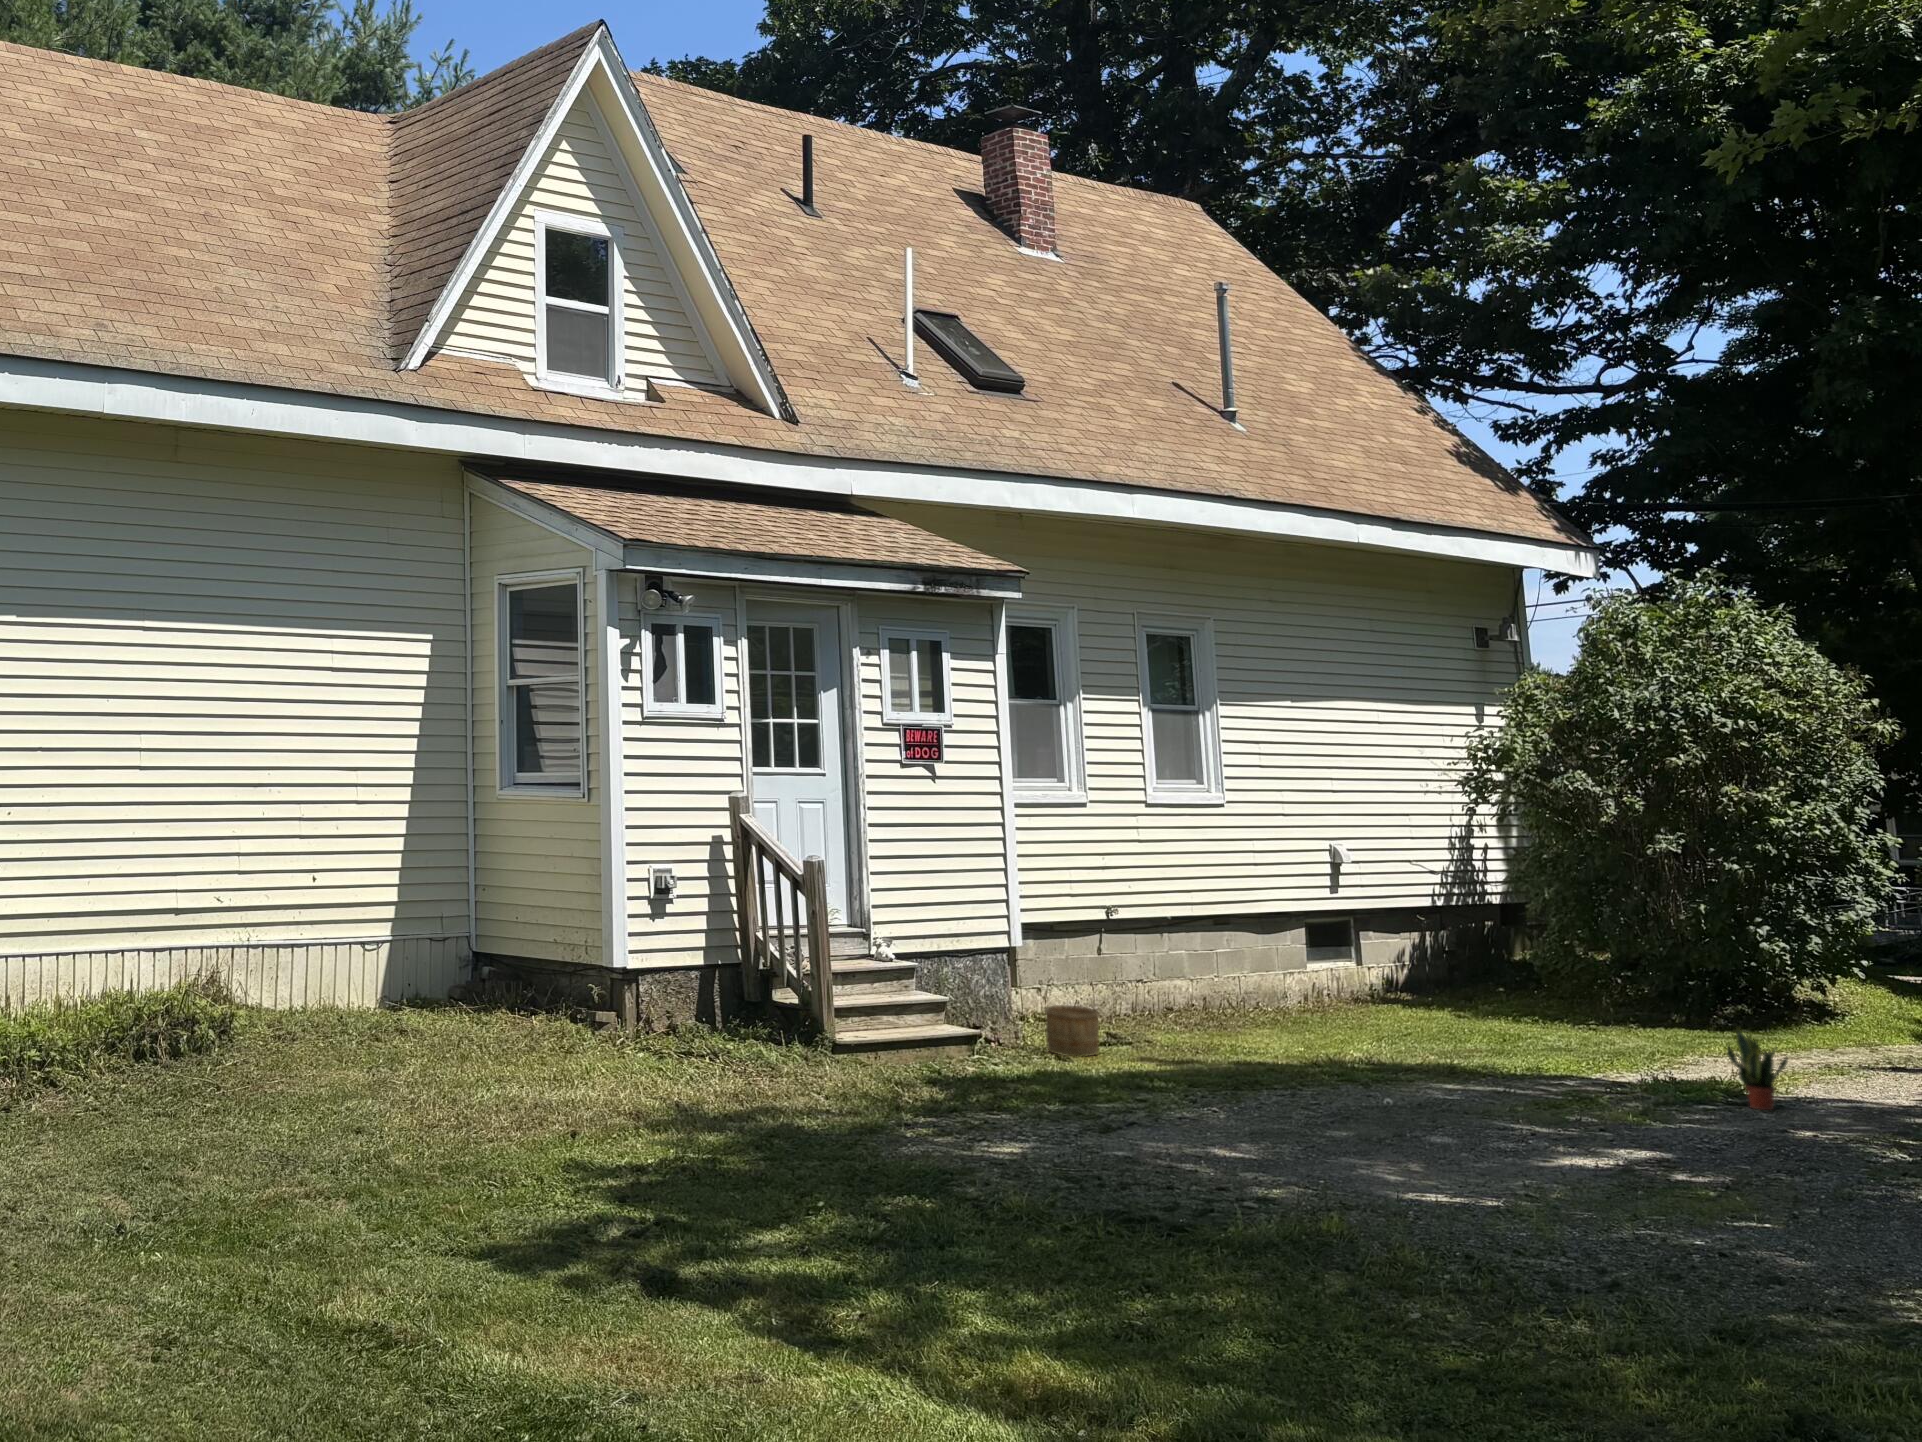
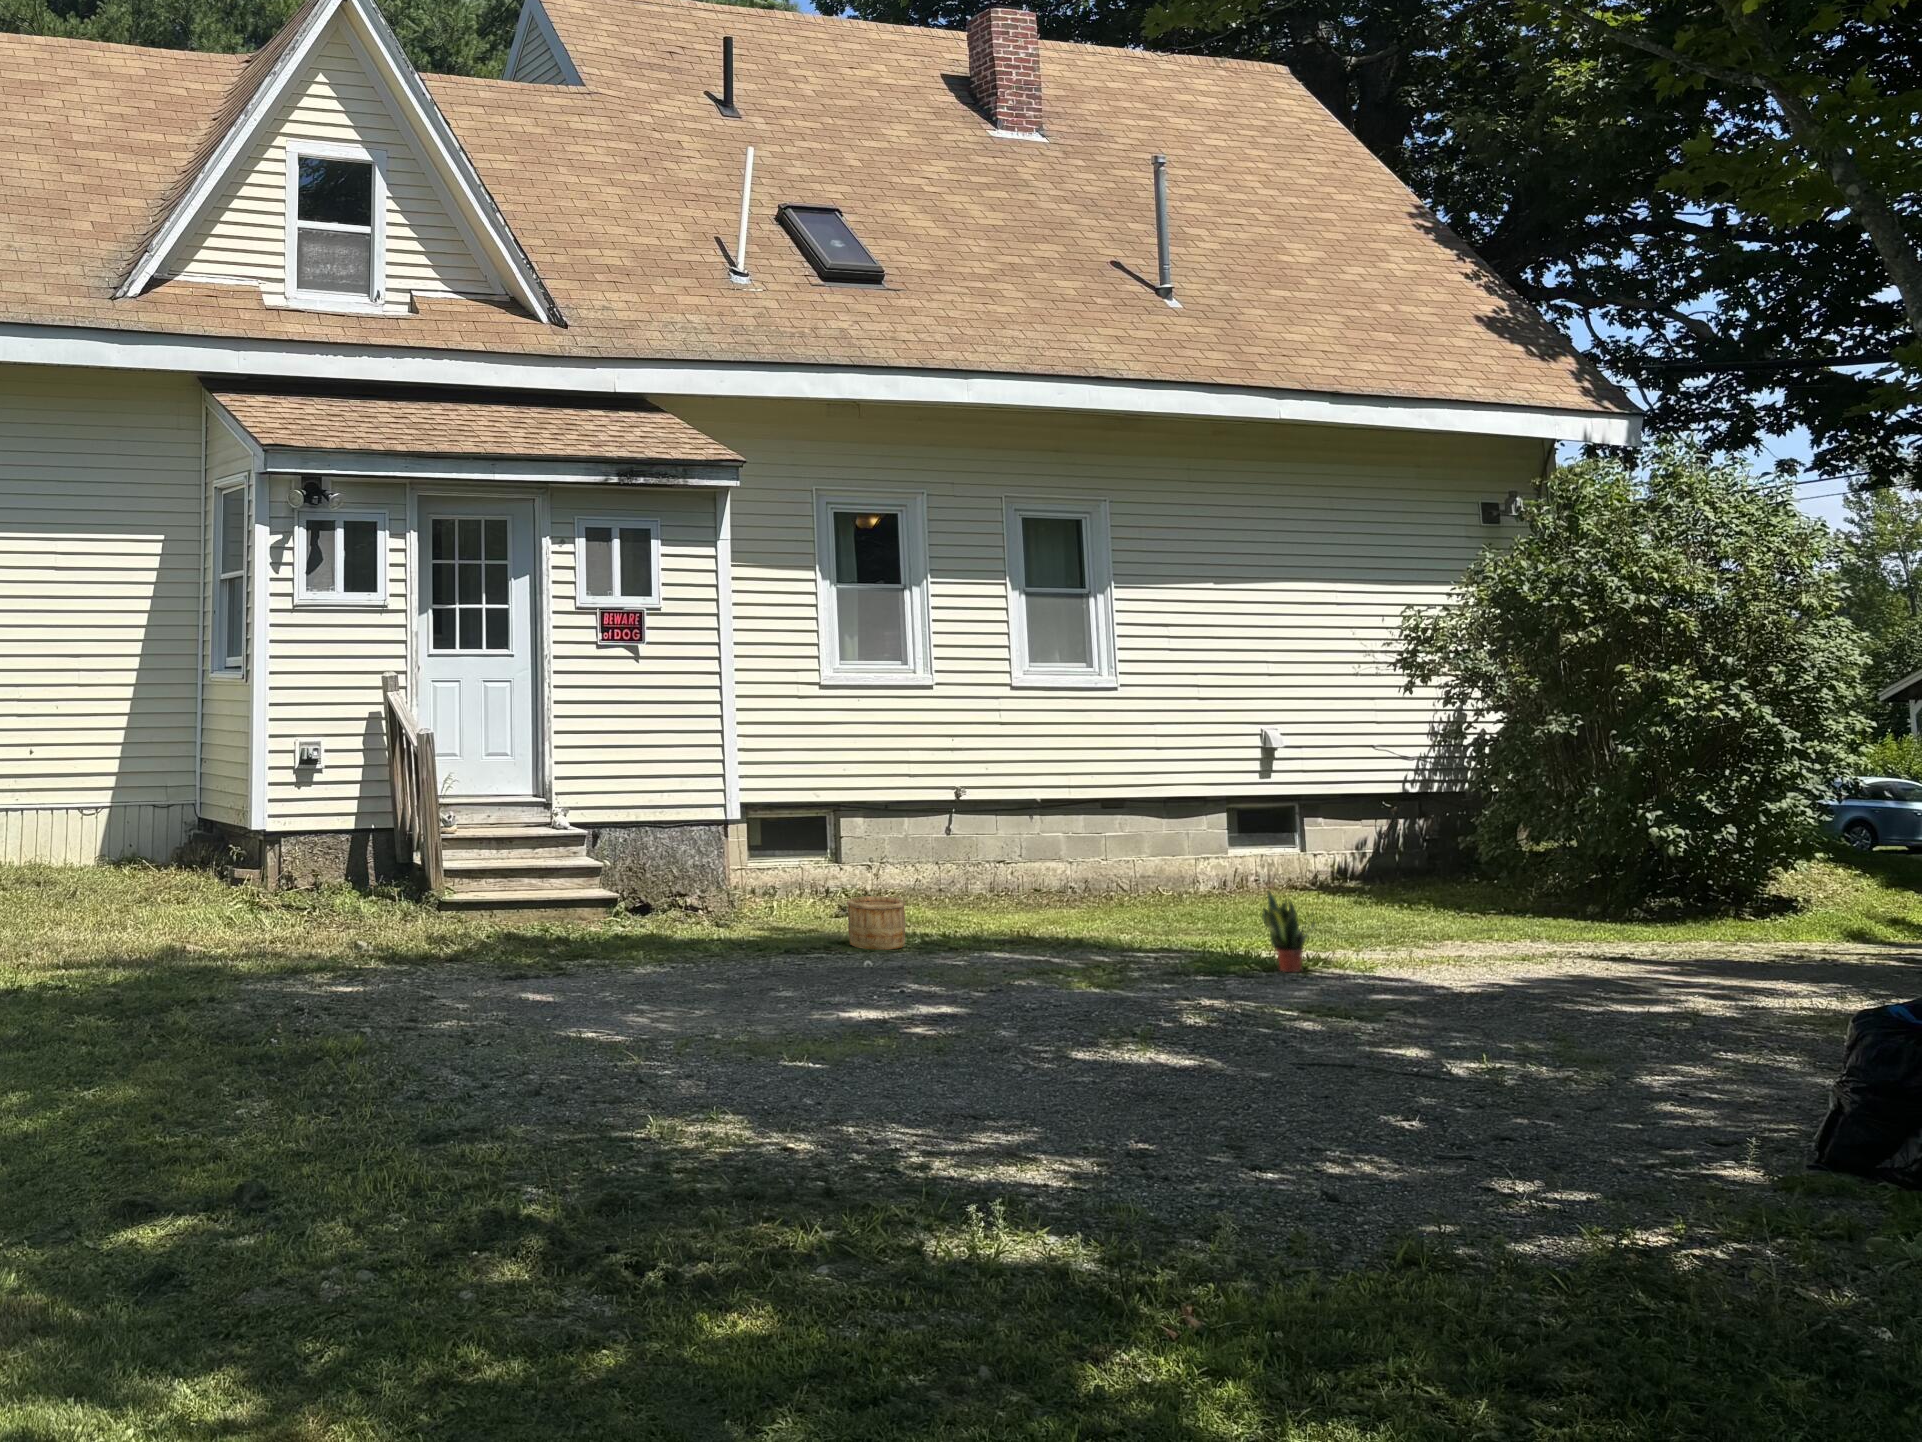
wooden bucket: present [1045,1005,1099,1057] -> present [846,896,906,950]

